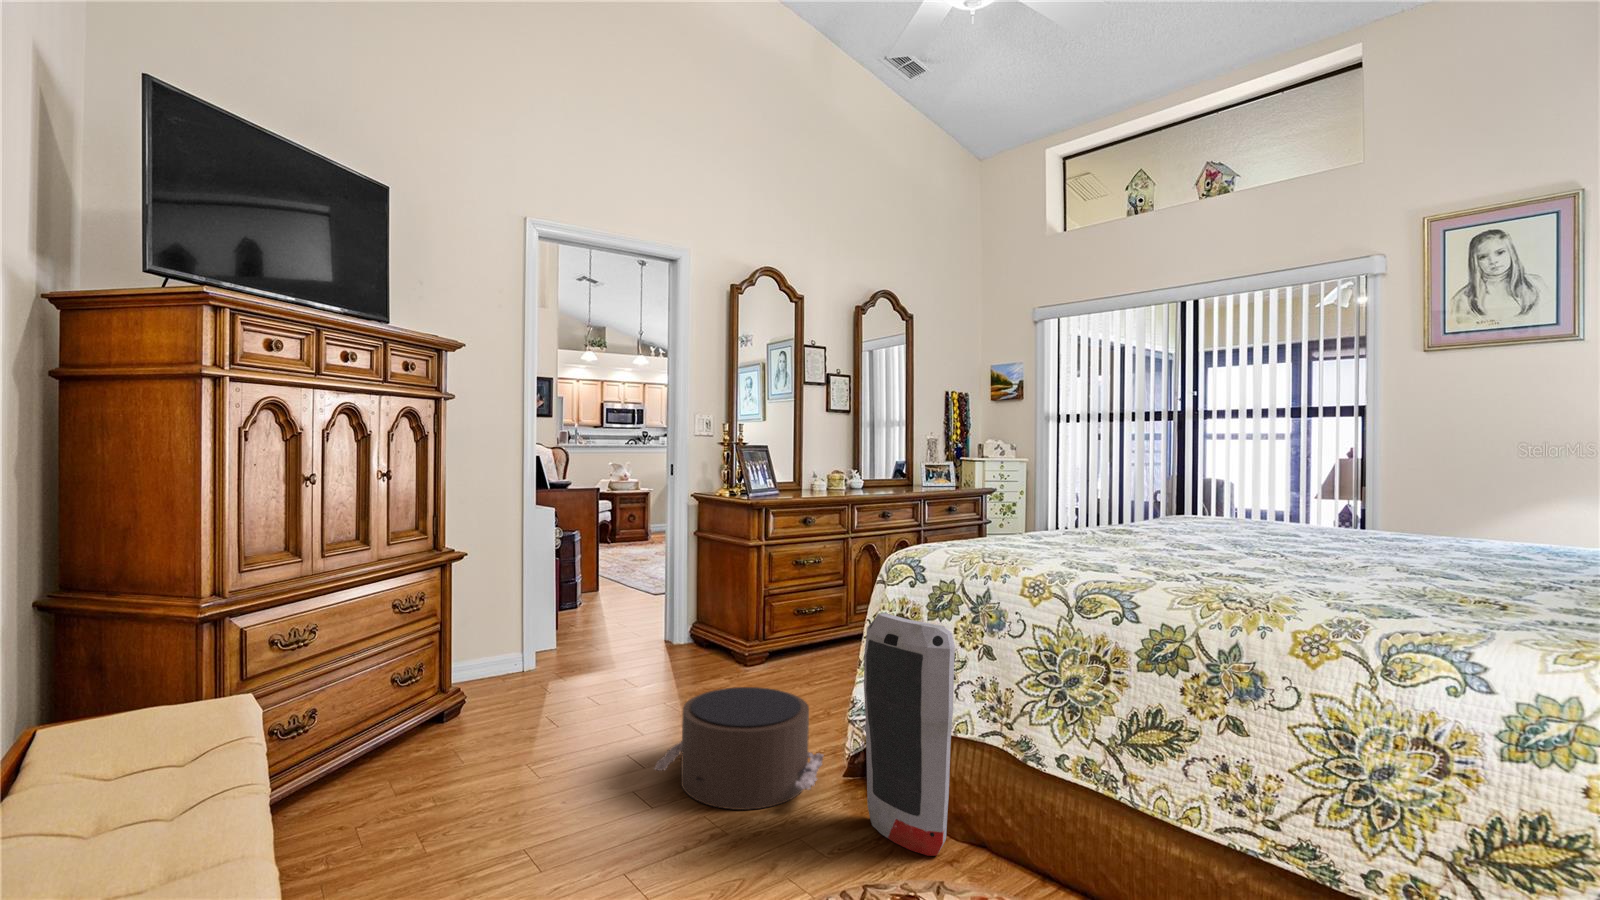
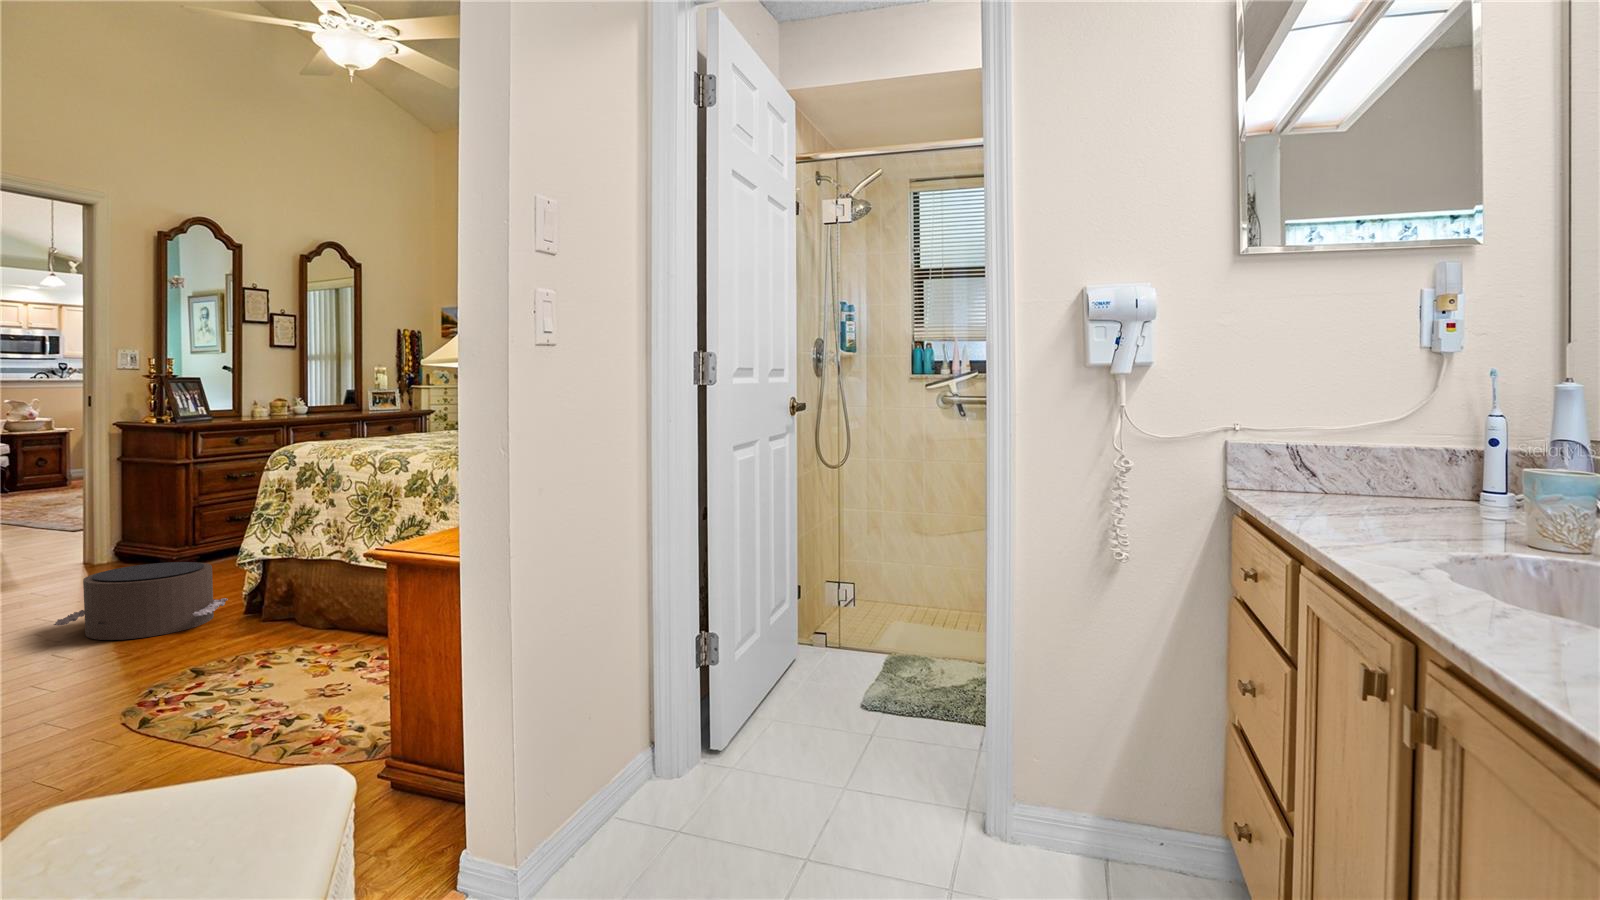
air purifier: present [864,613,955,856] -> none [245,488,308,632]

